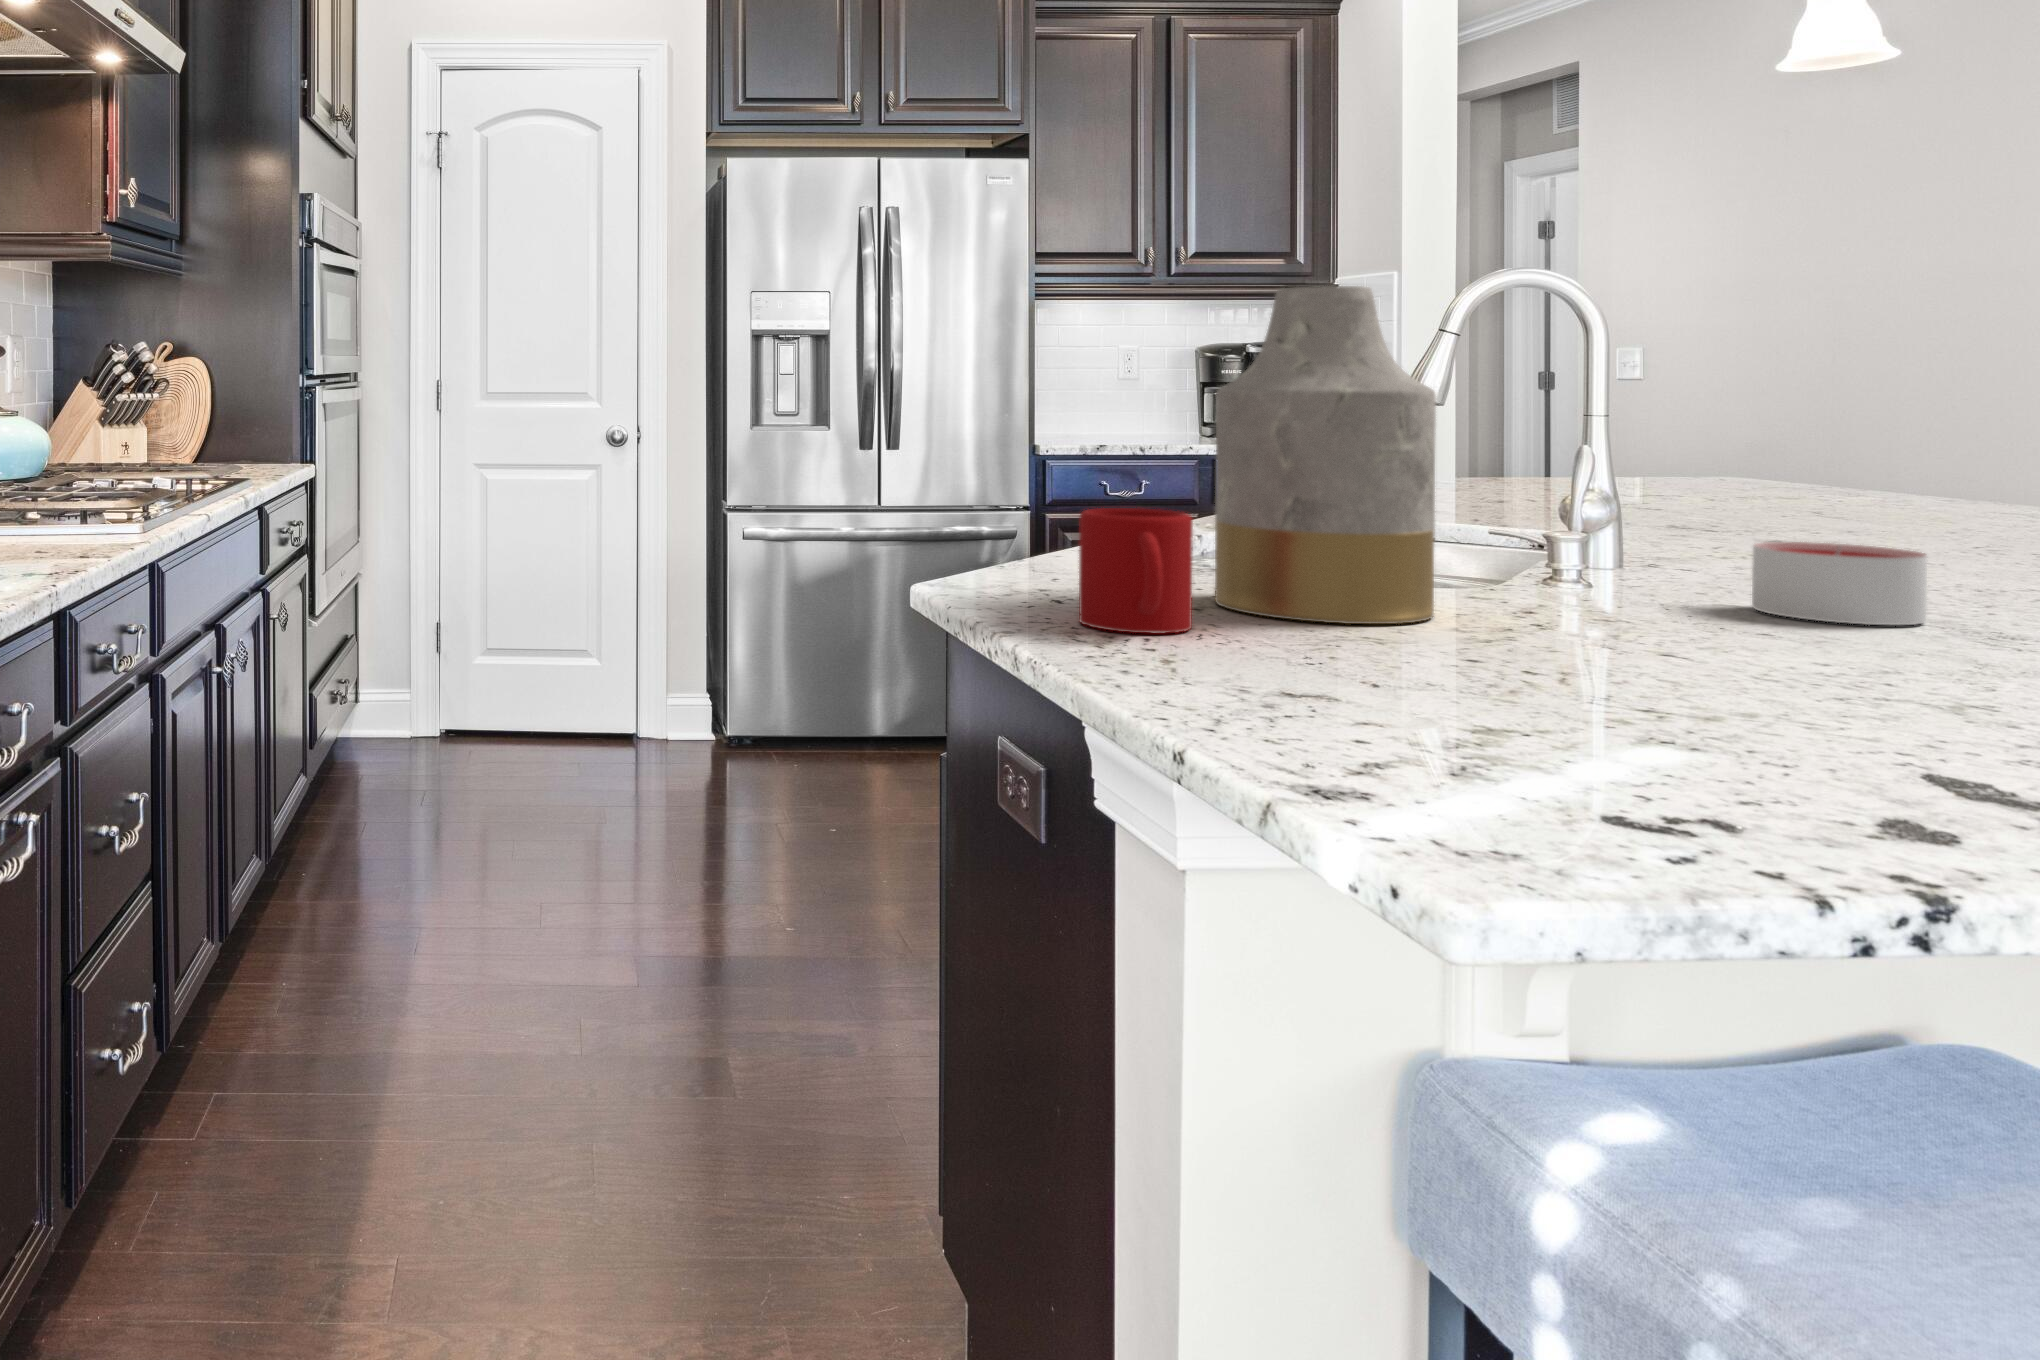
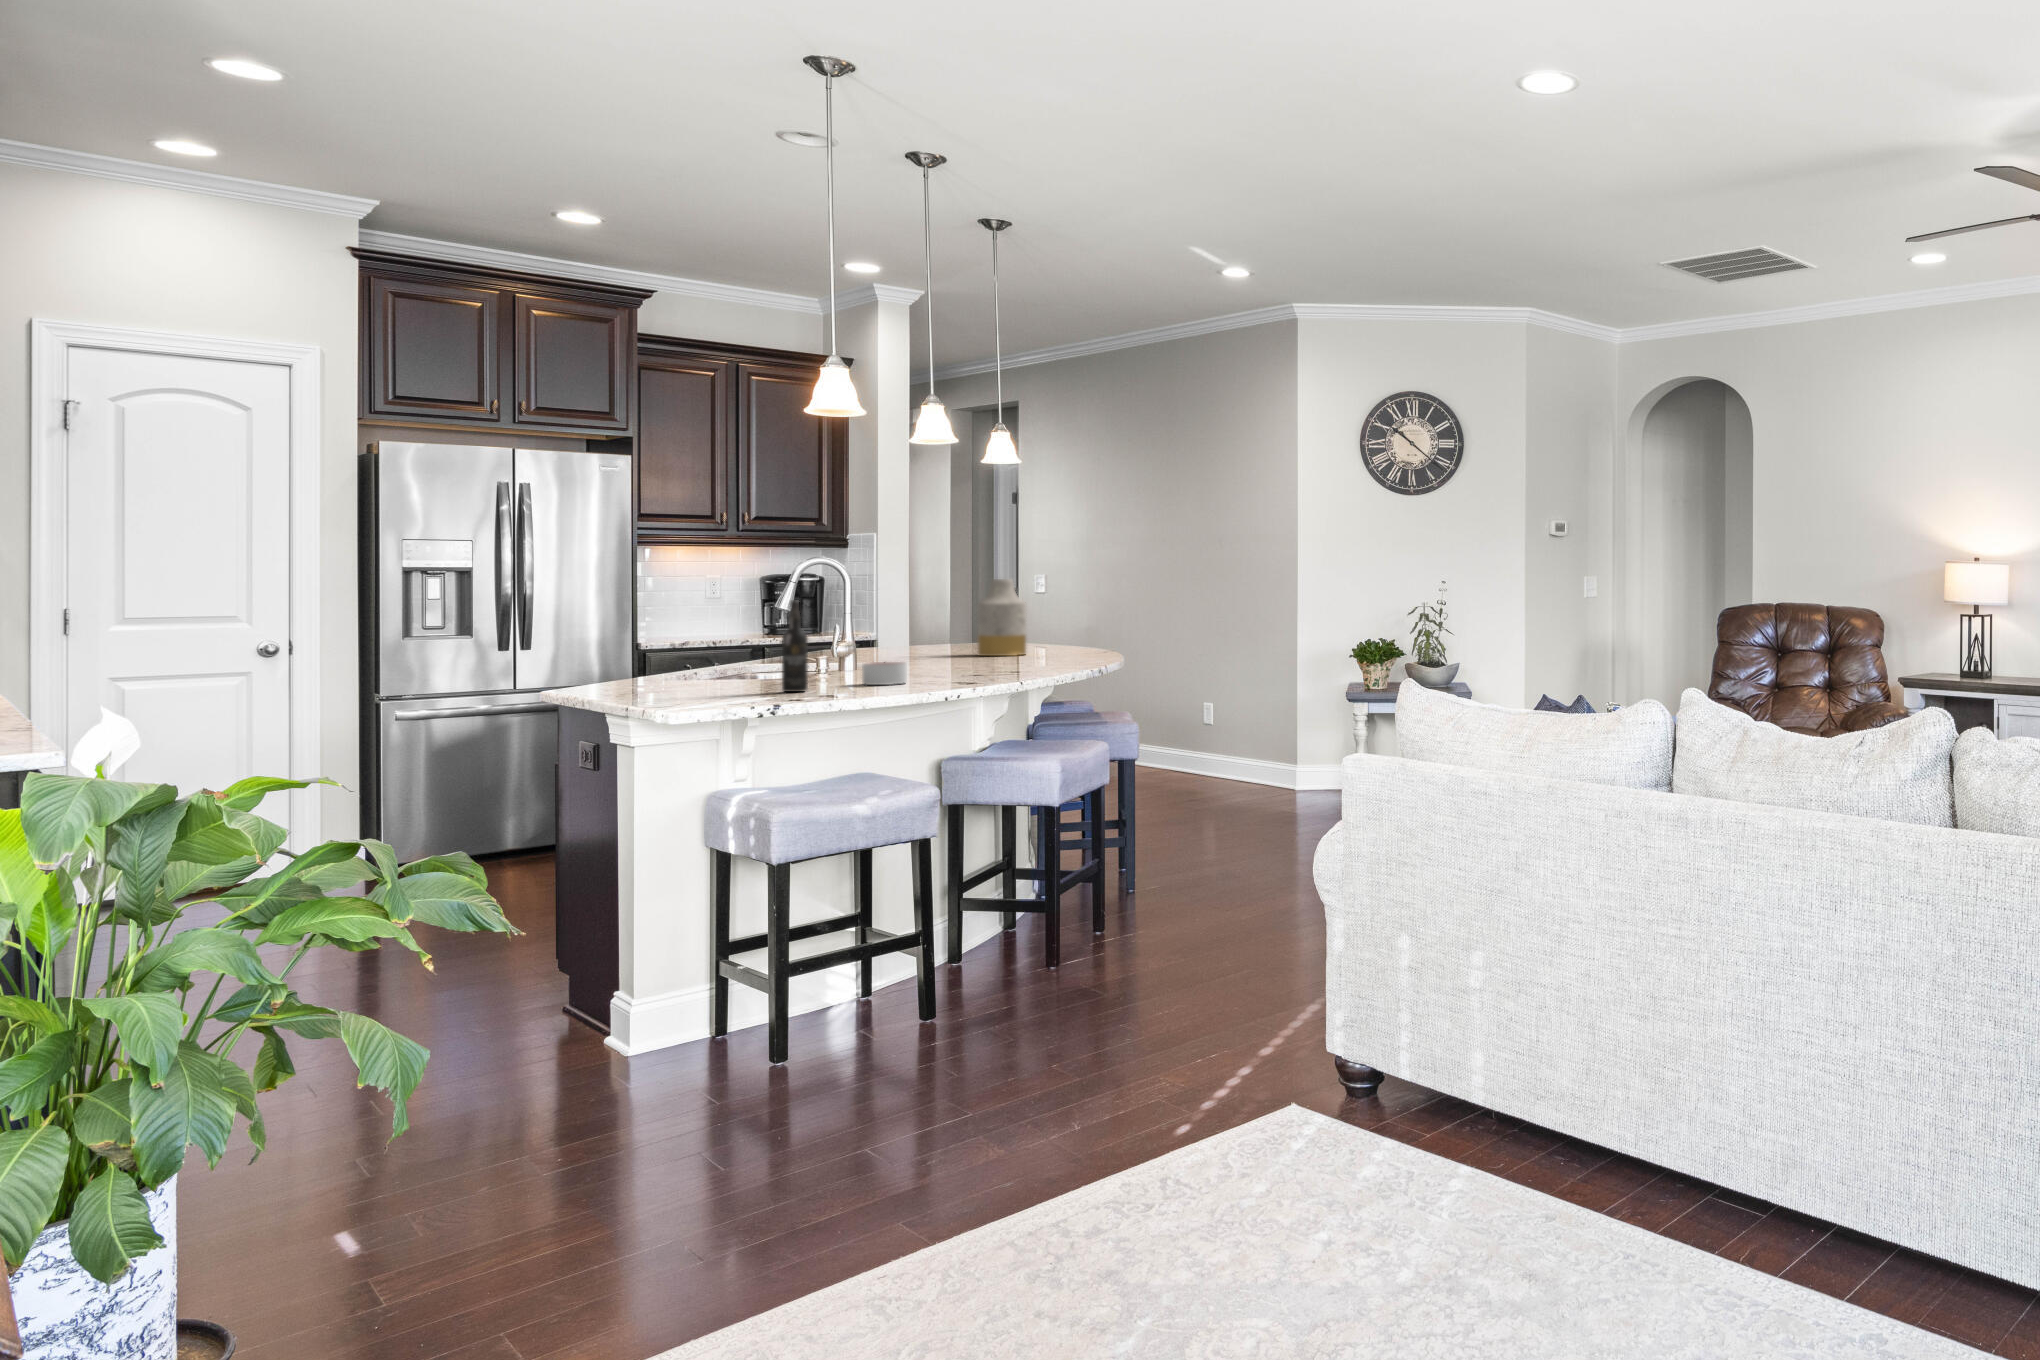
vase: present [1215,286,1436,624] -> present [978,579,1026,656]
wine bottle: none [1546,342,1638,638] -> present [782,600,808,692]
mug: present [1079,508,1193,633] -> none [612,660,655,701]

